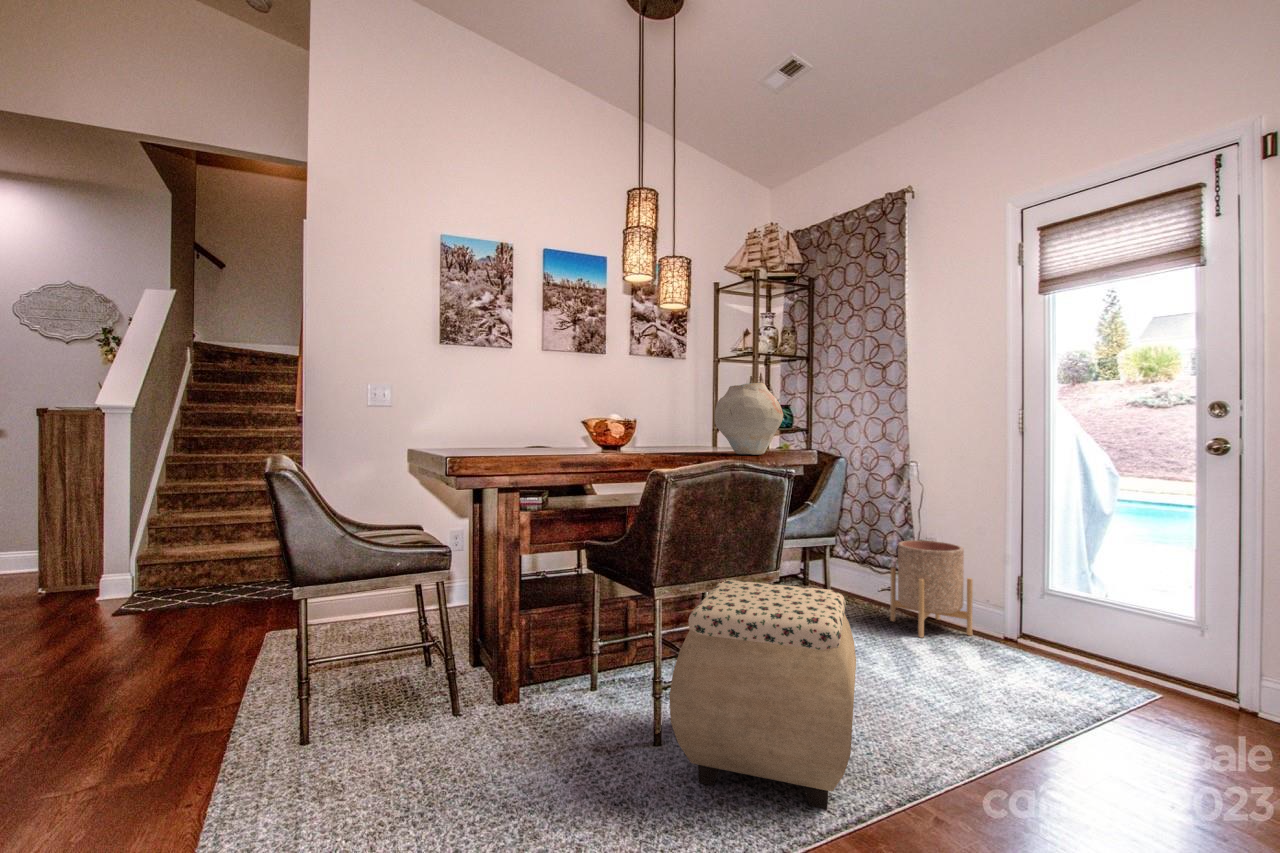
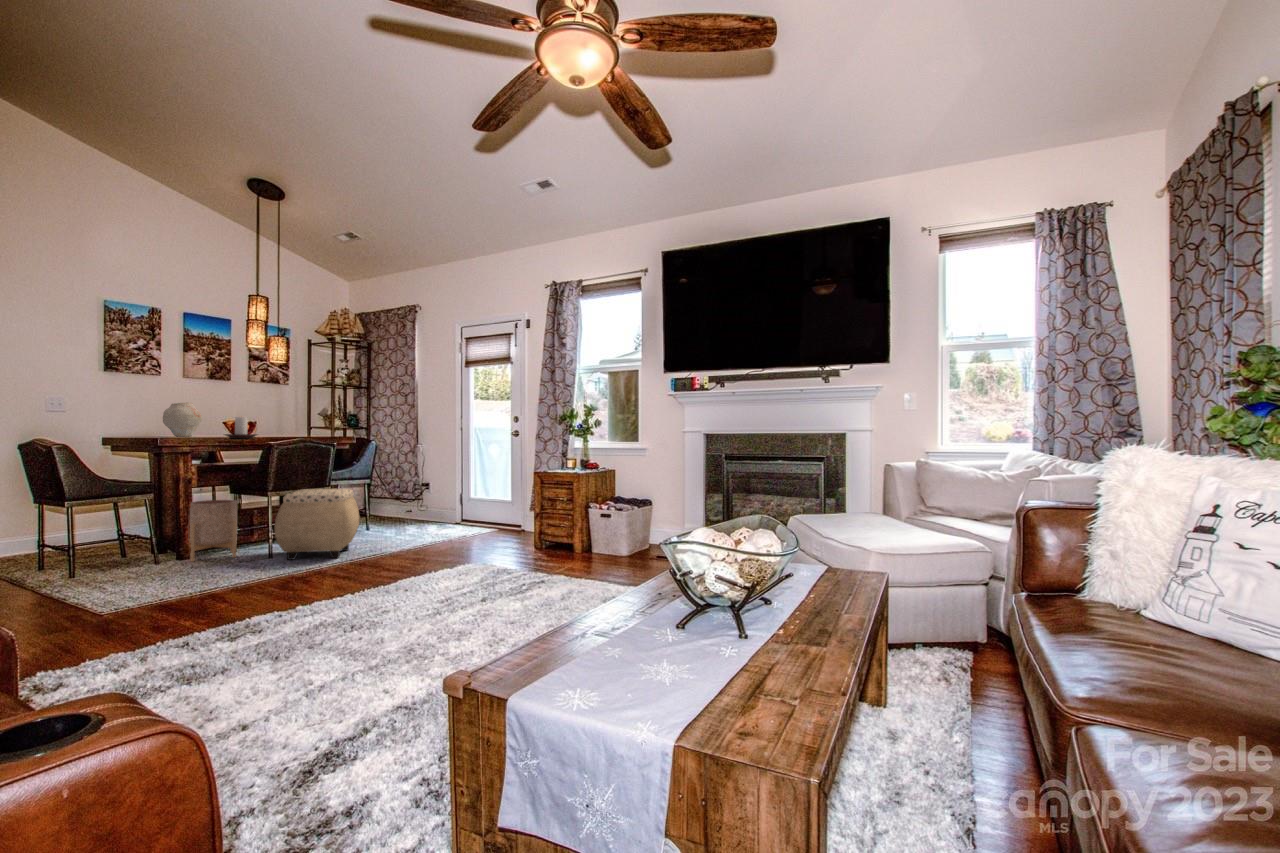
vase: present [715,383,783,455] -> present [163,402,202,437]
candle holder: none [574,407,640,456] -> present [225,417,257,439]
planter: present [890,540,973,637] -> present [190,500,237,562]

